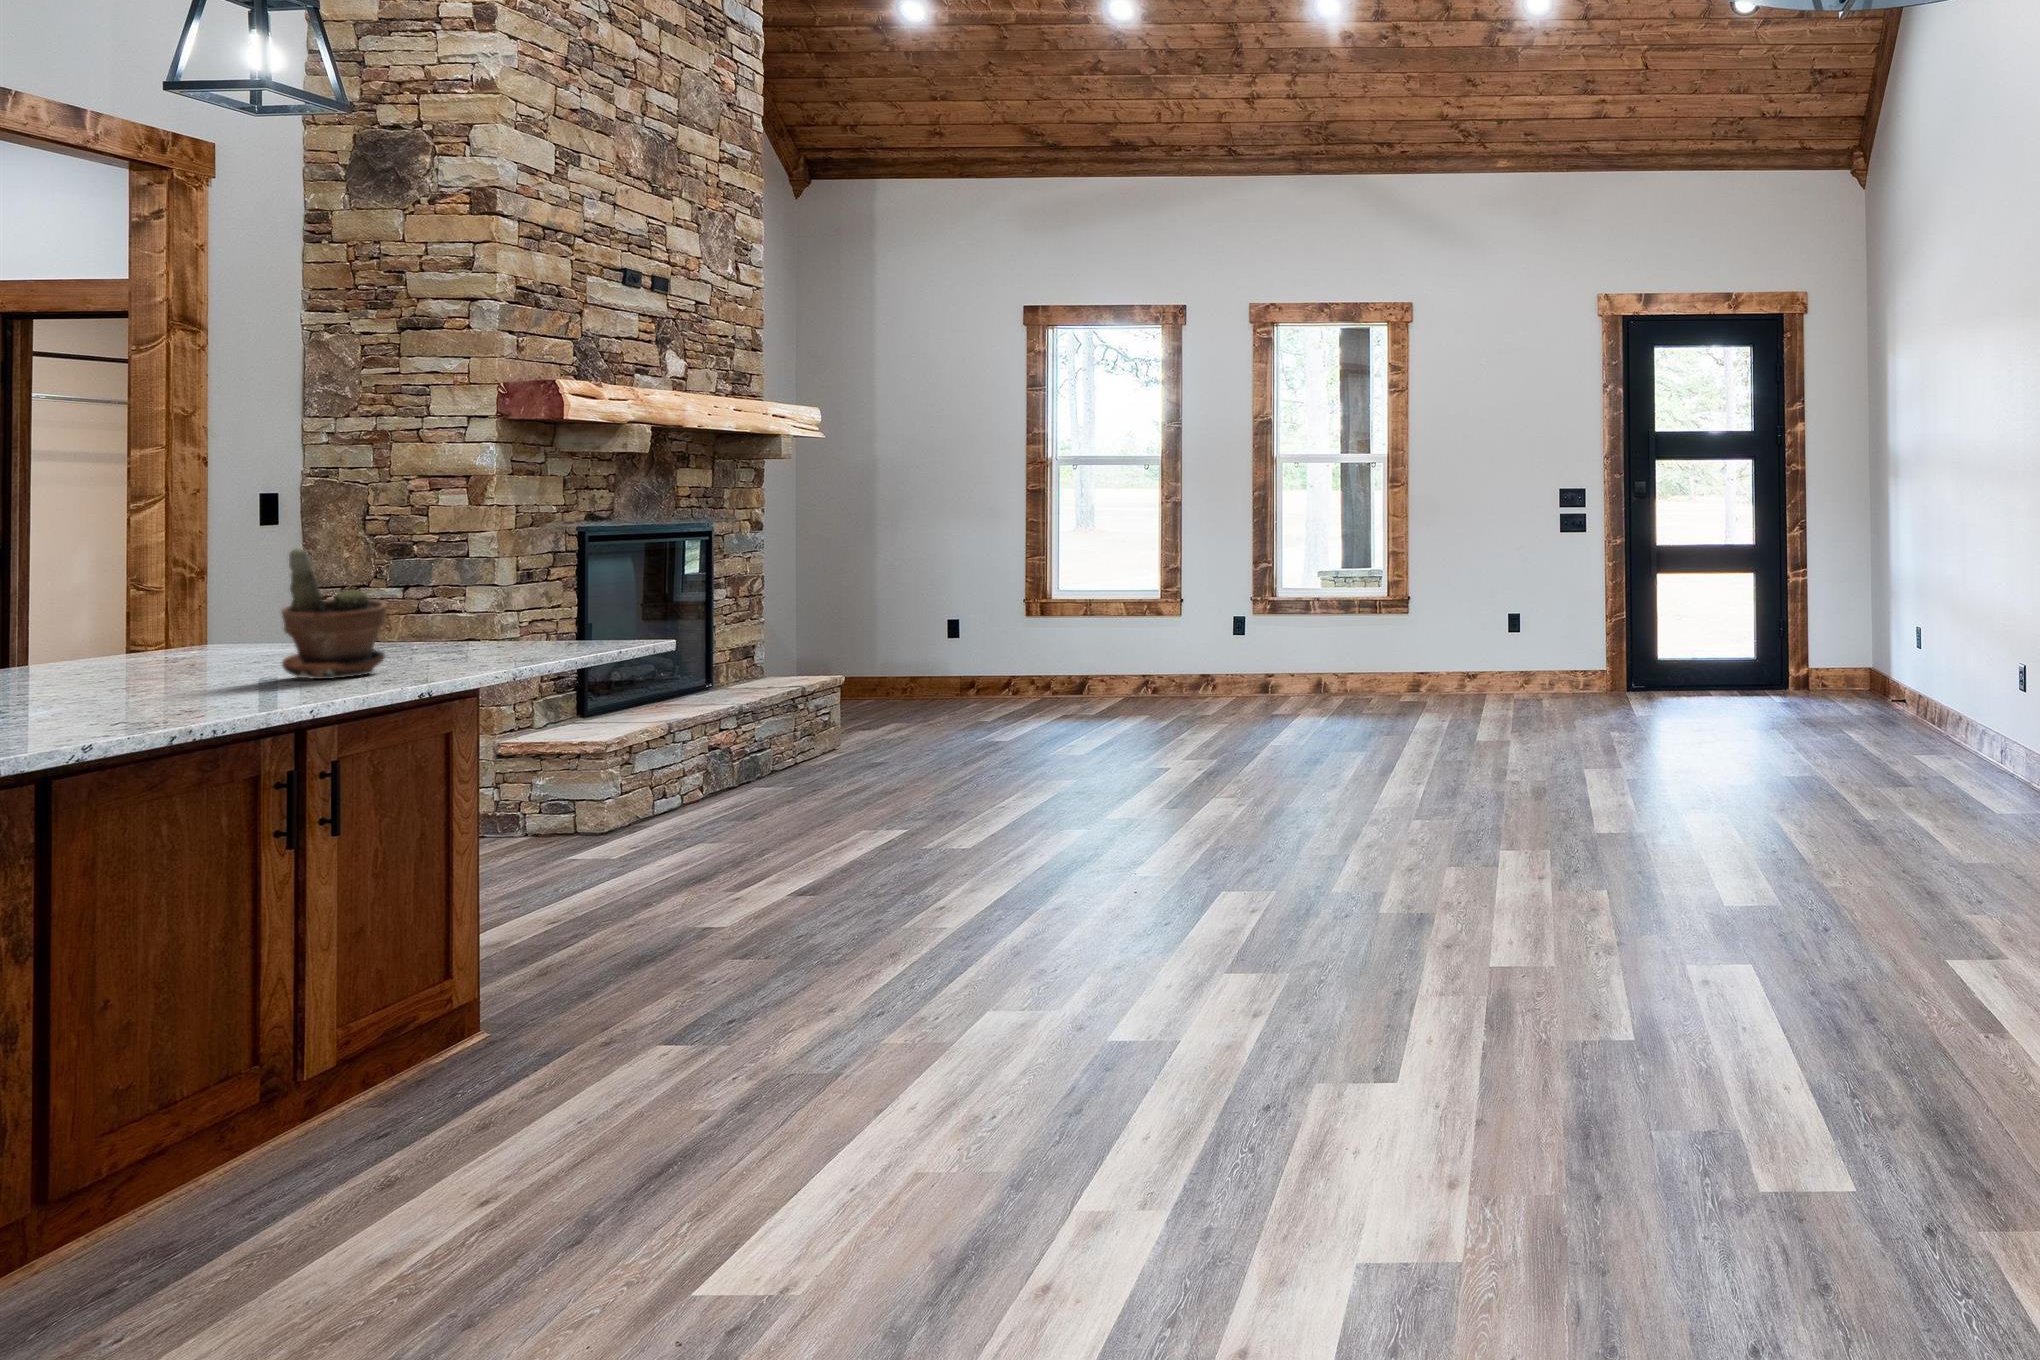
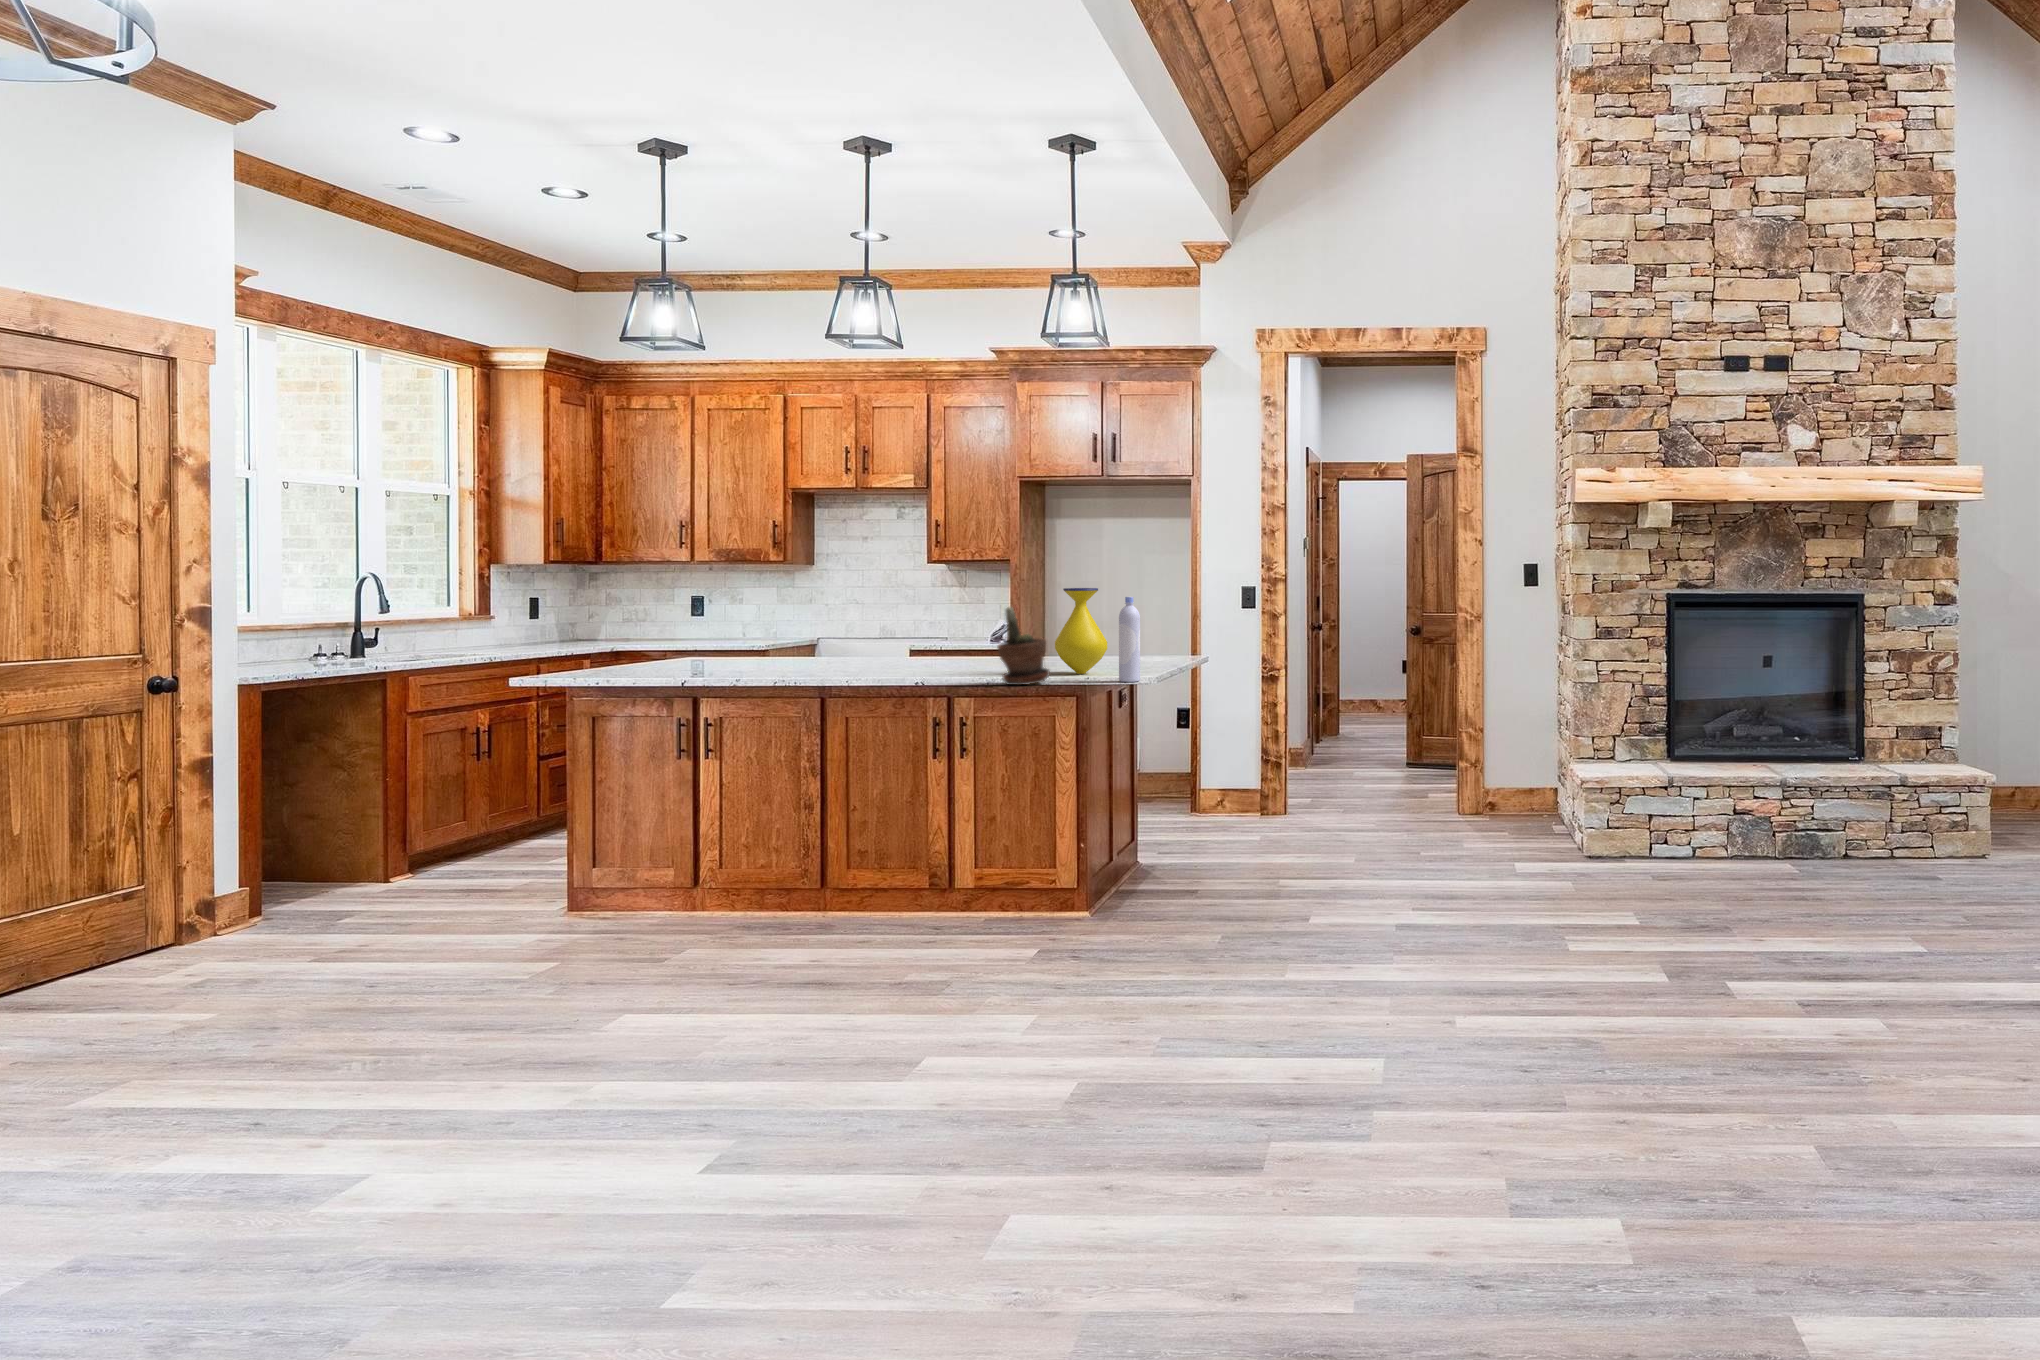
vase: none [116,522,246,672] -> present [1055,588,1107,674]
bottle: none [410,528,451,658] -> present [1119,597,1140,682]

